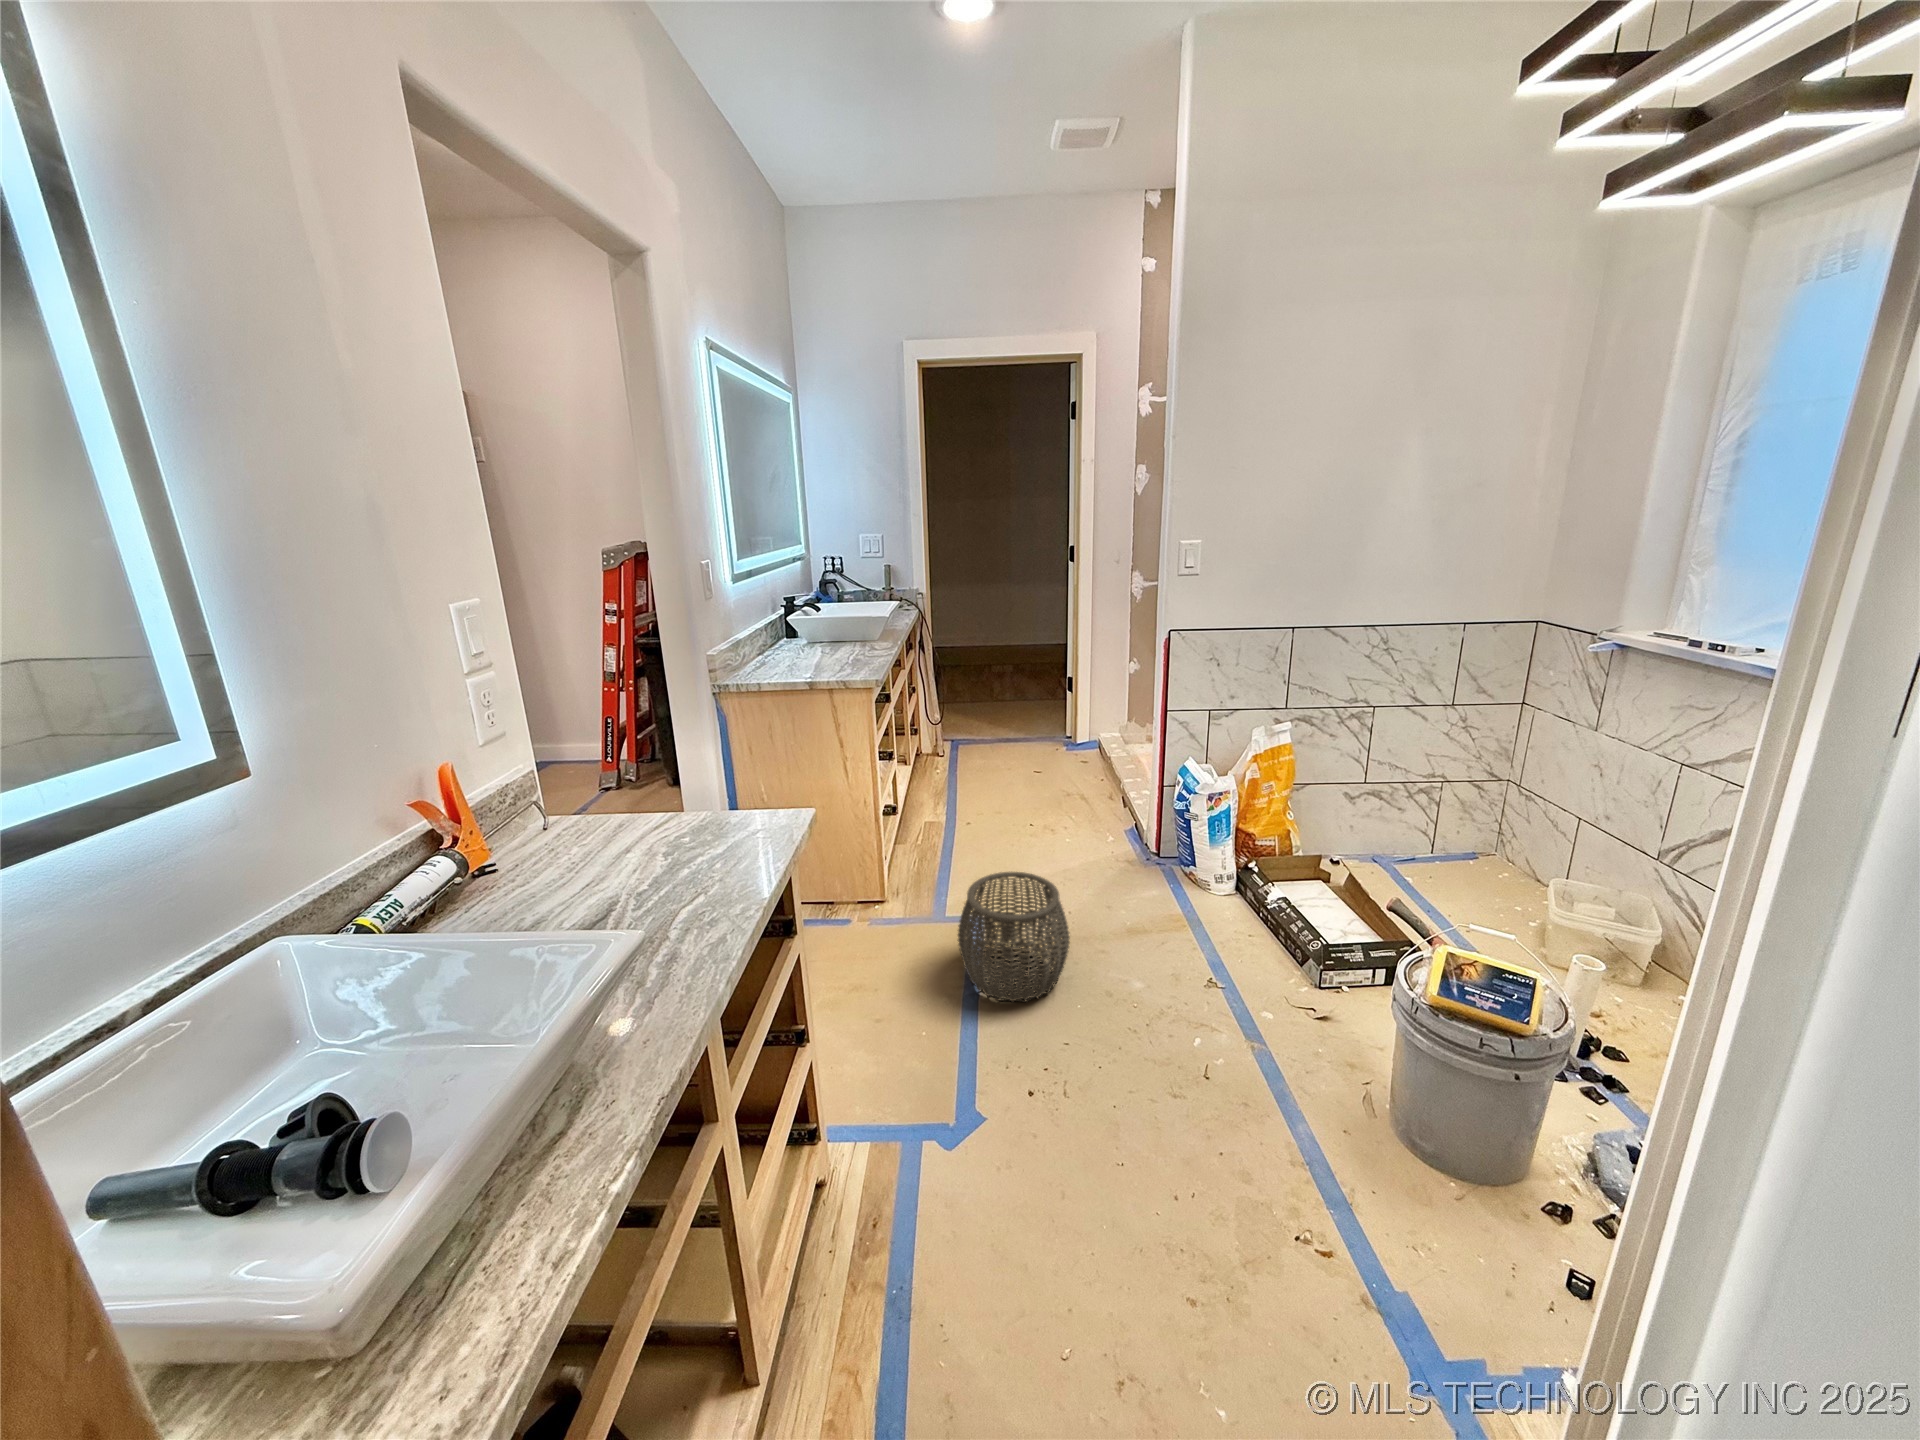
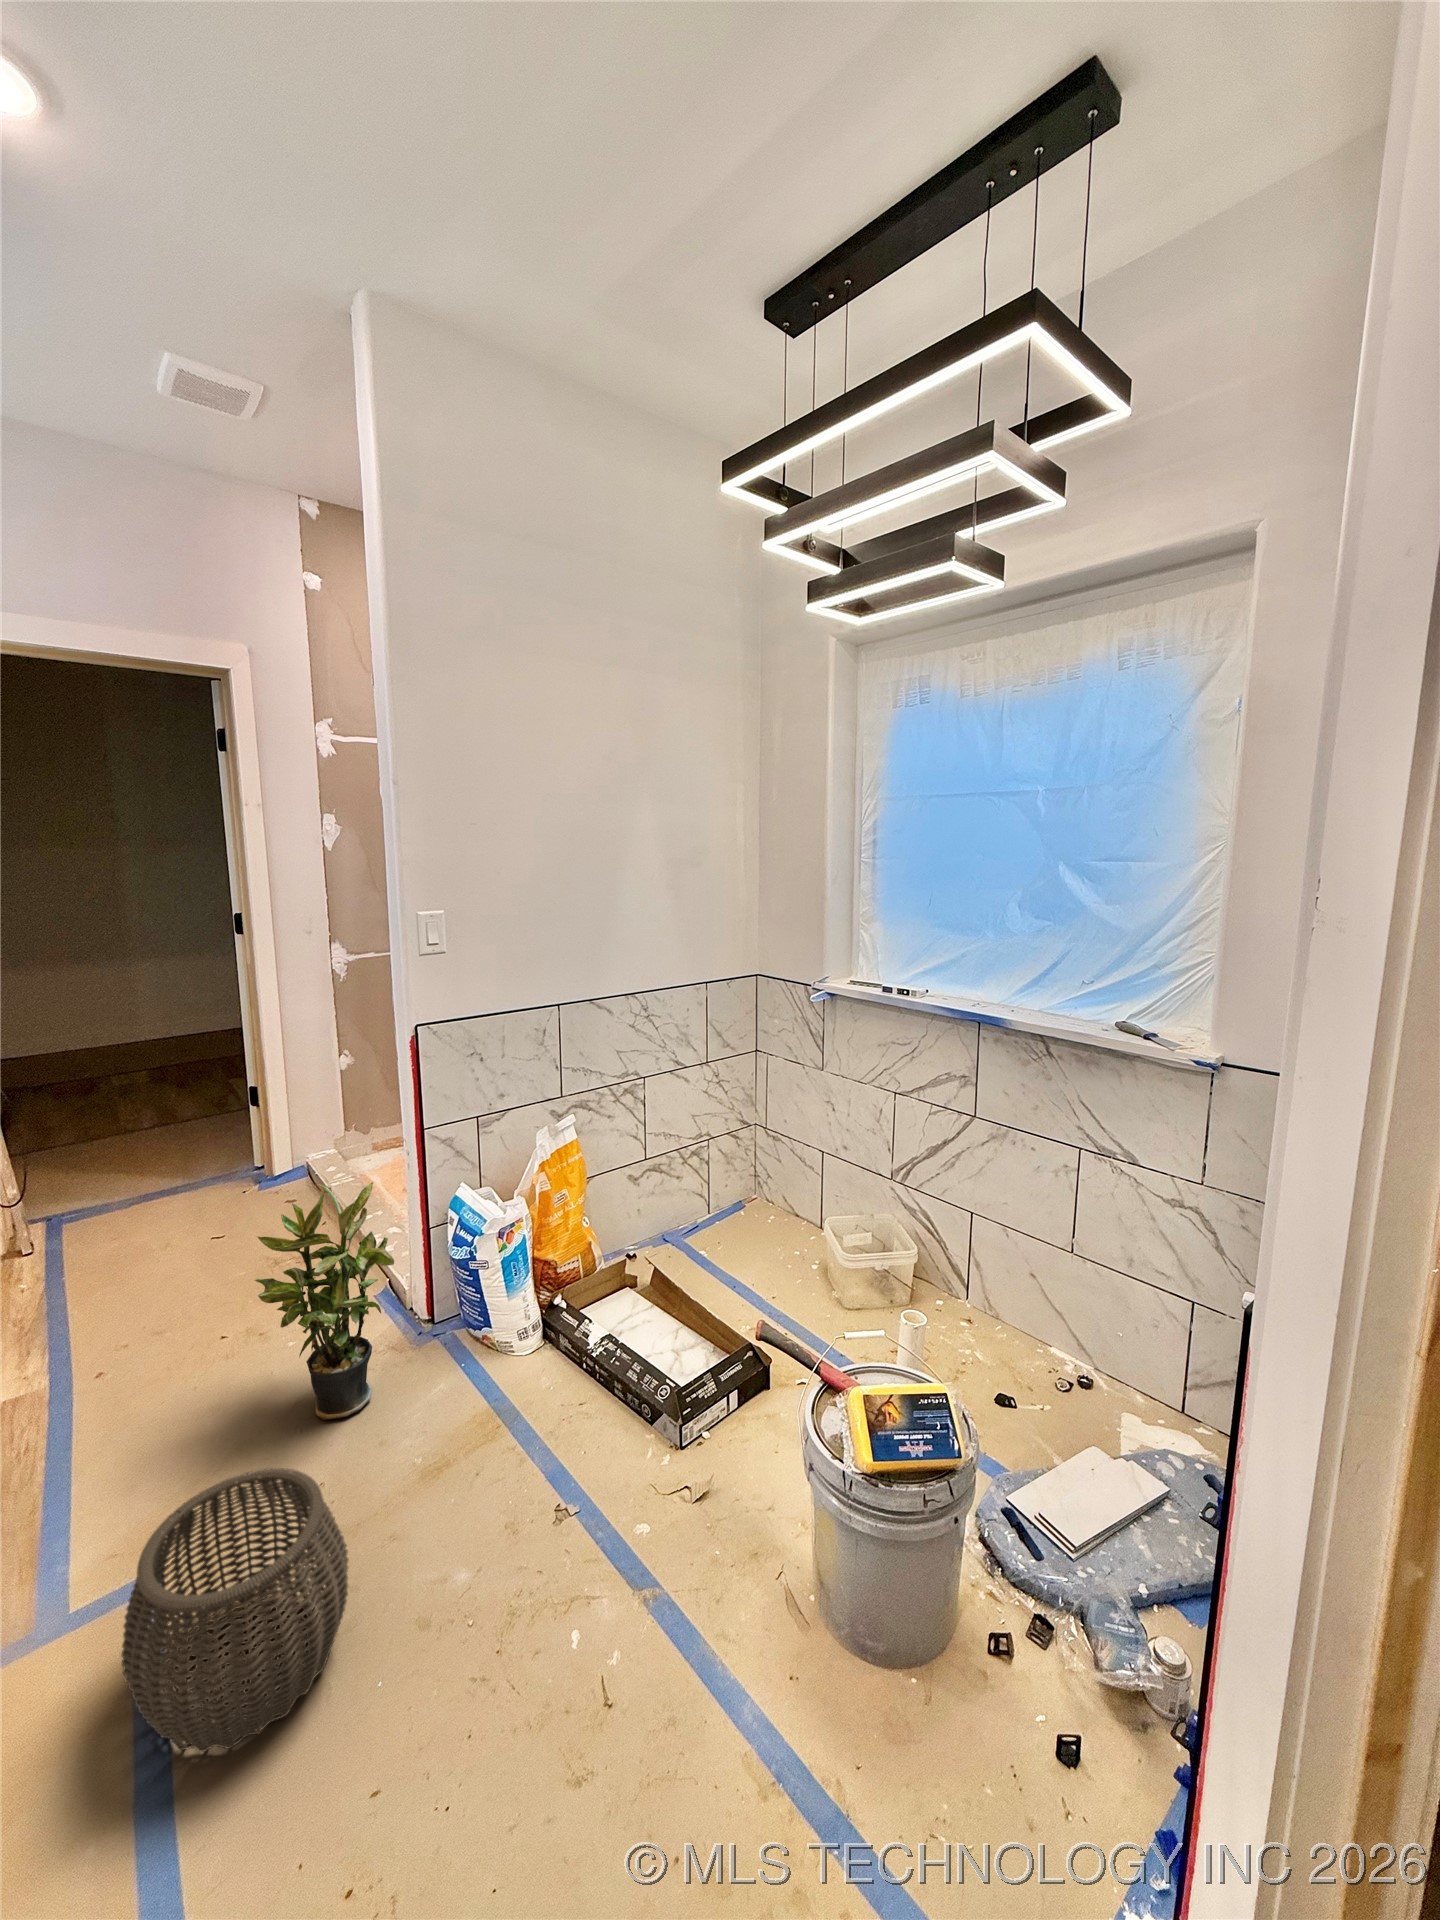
potted plant: none [1046,729,1132,886] -> present [255,1182,394,1420]

